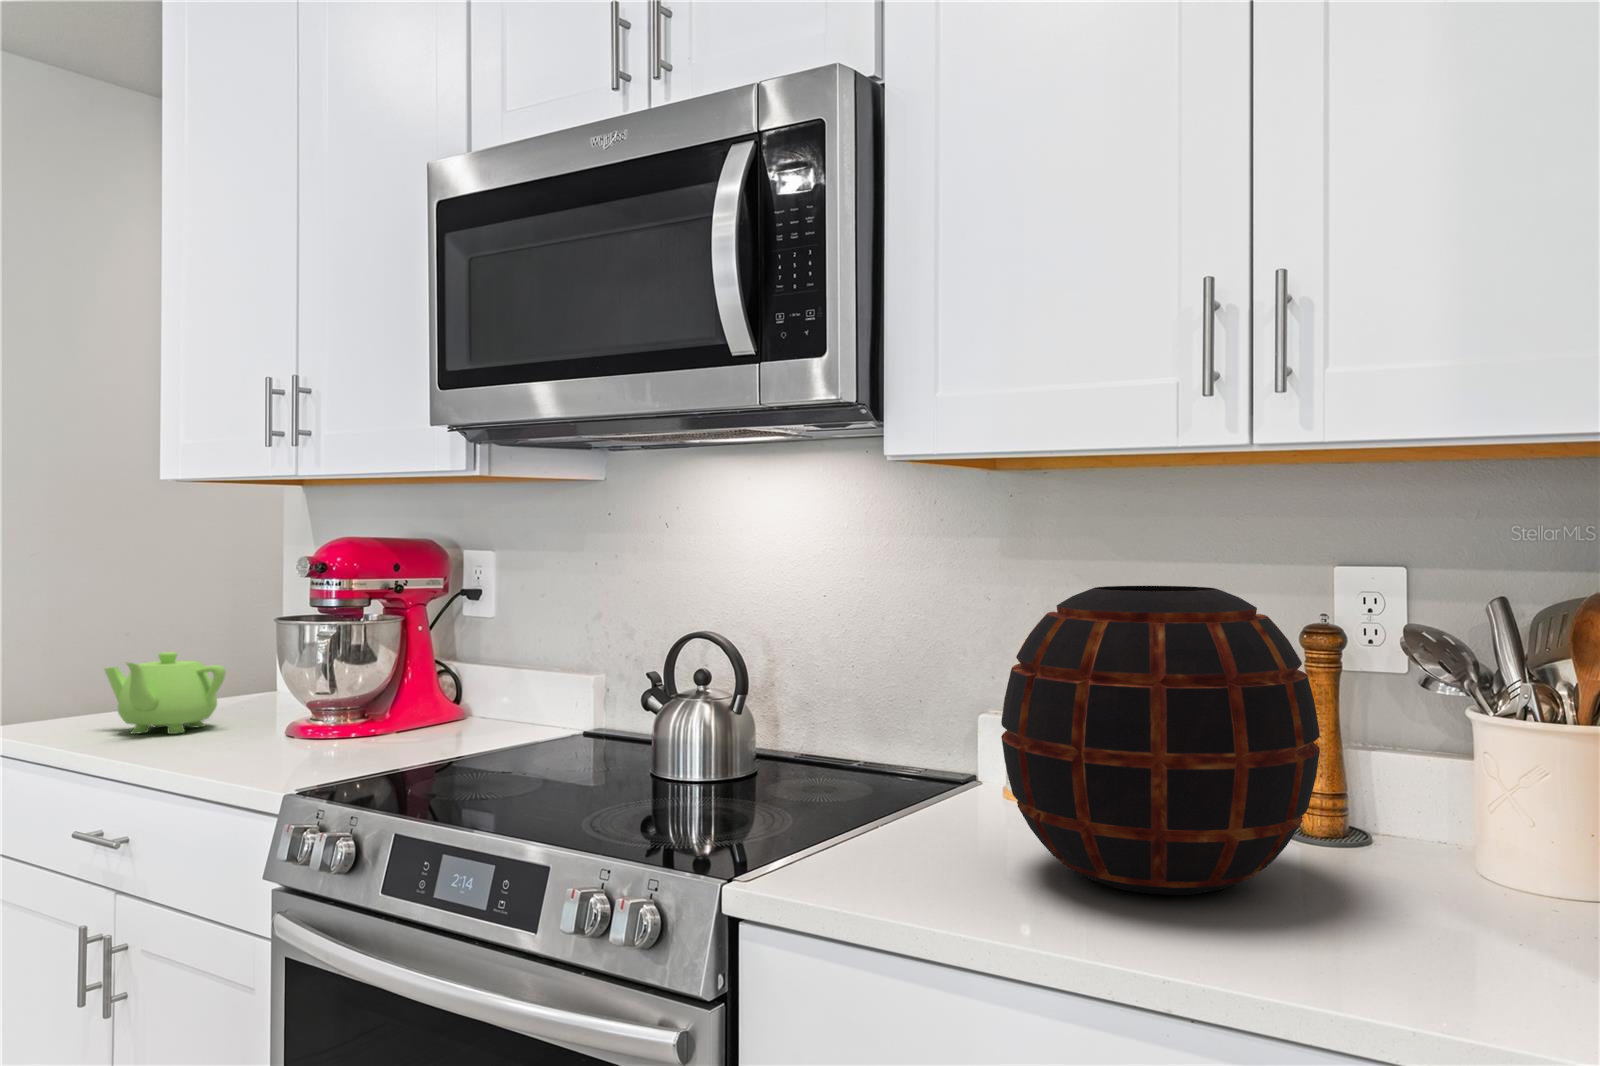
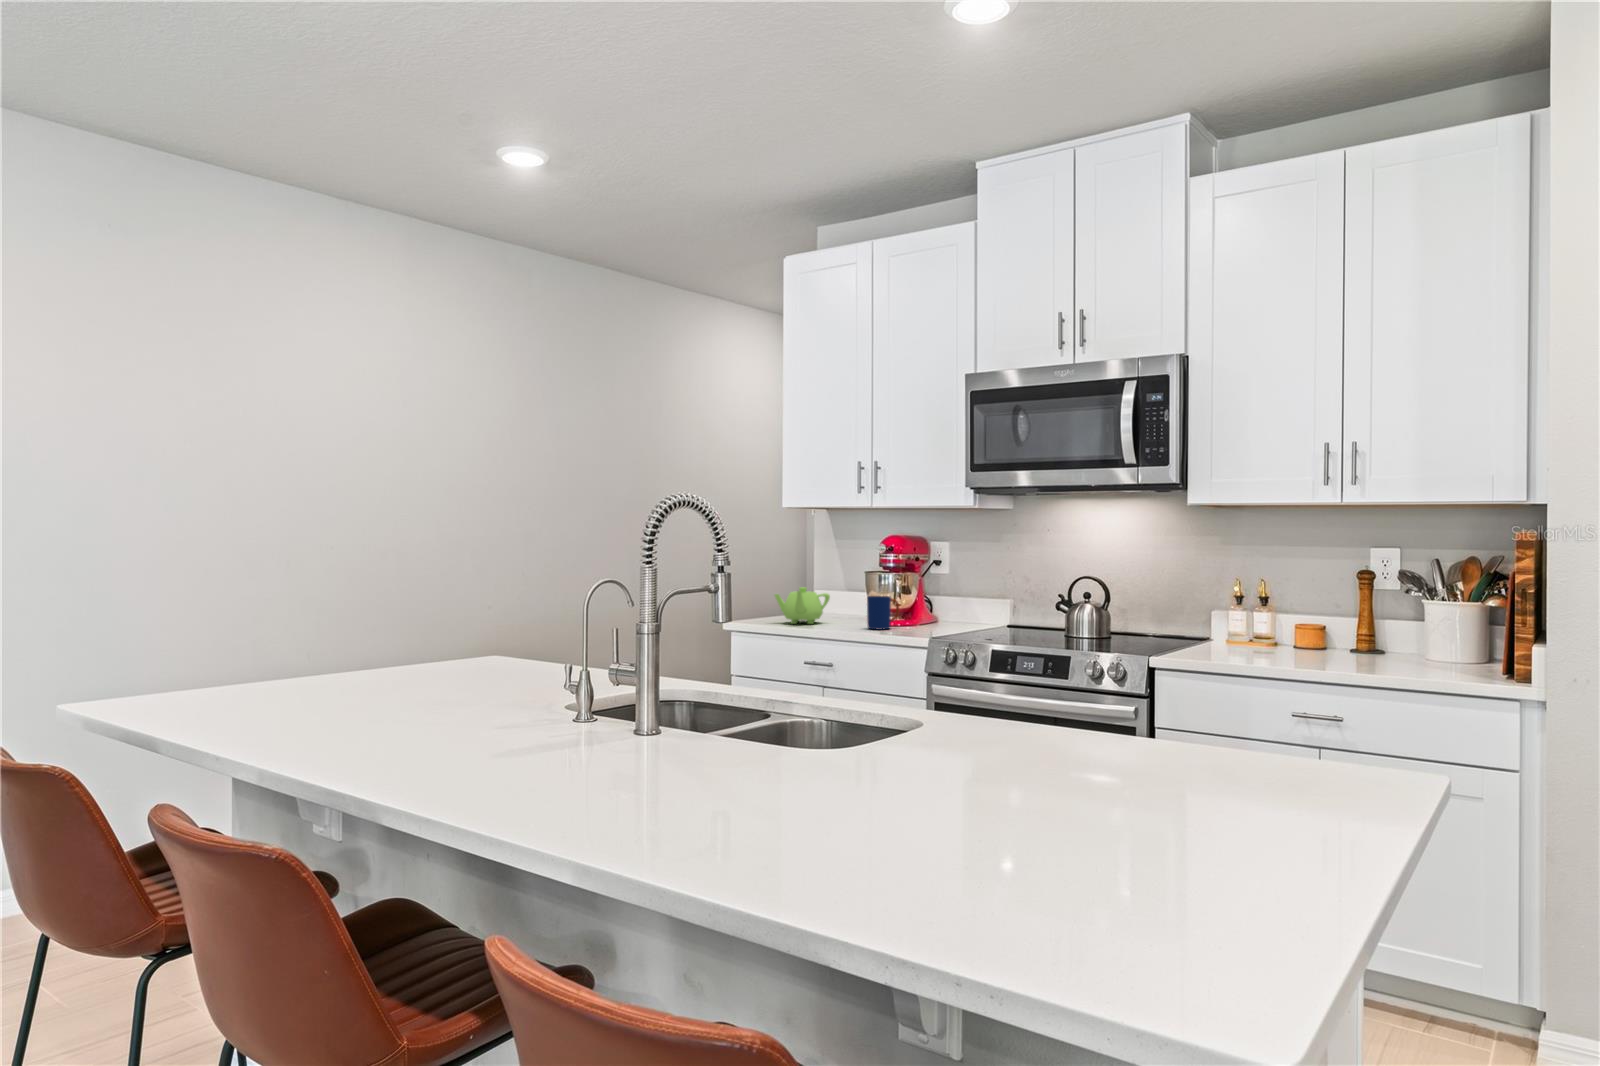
decorative vase: present [1001,586,1320,895] -> none [1246,554,1368,662]
mug: none [257,674,338,752] -> present [867,596,899,630]

